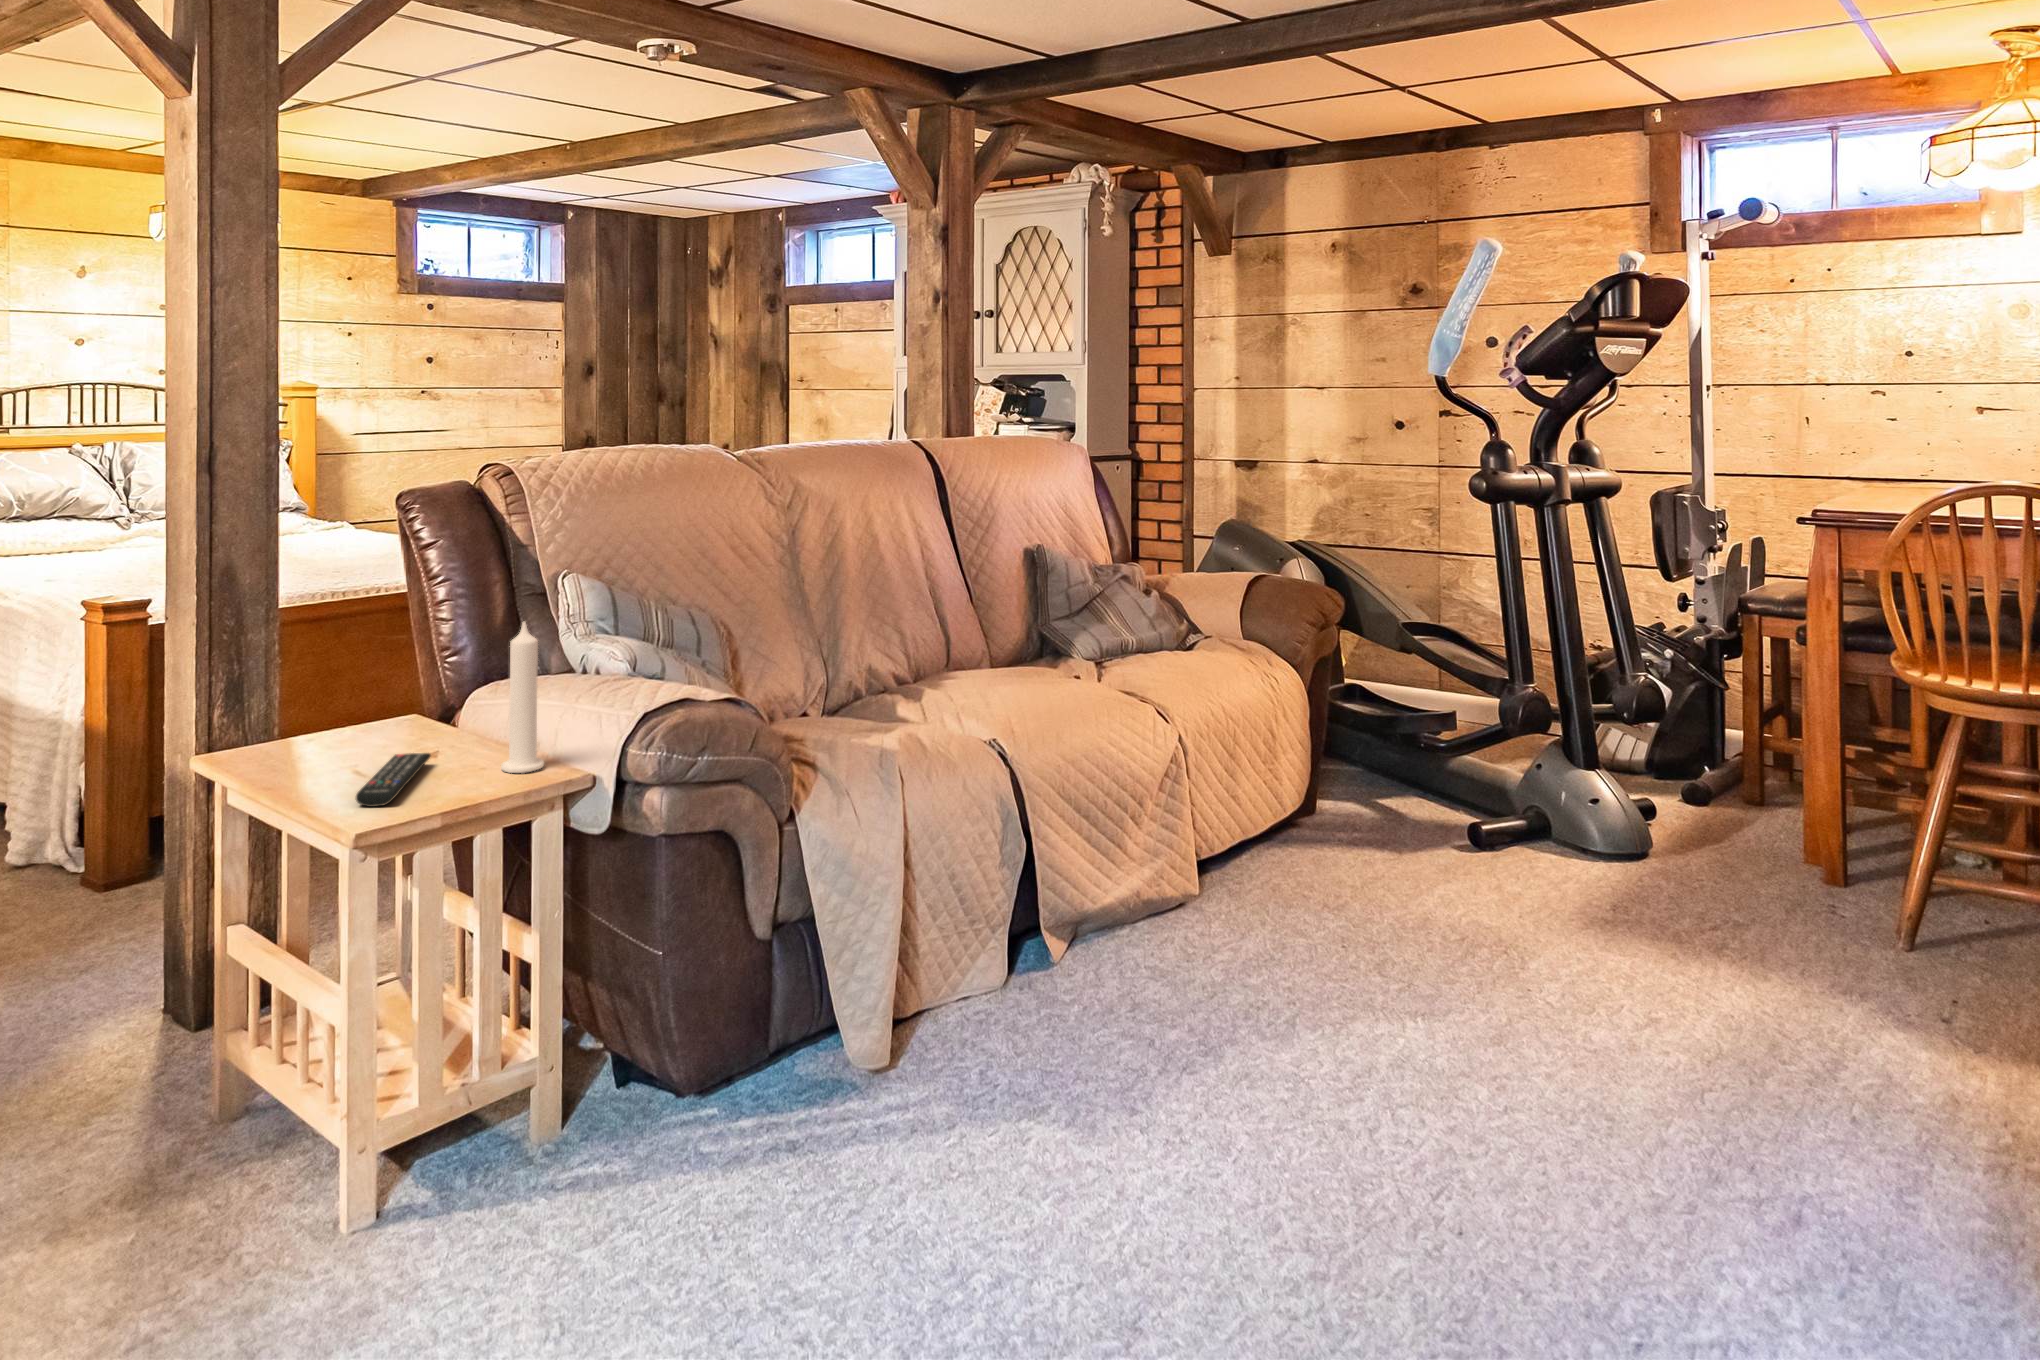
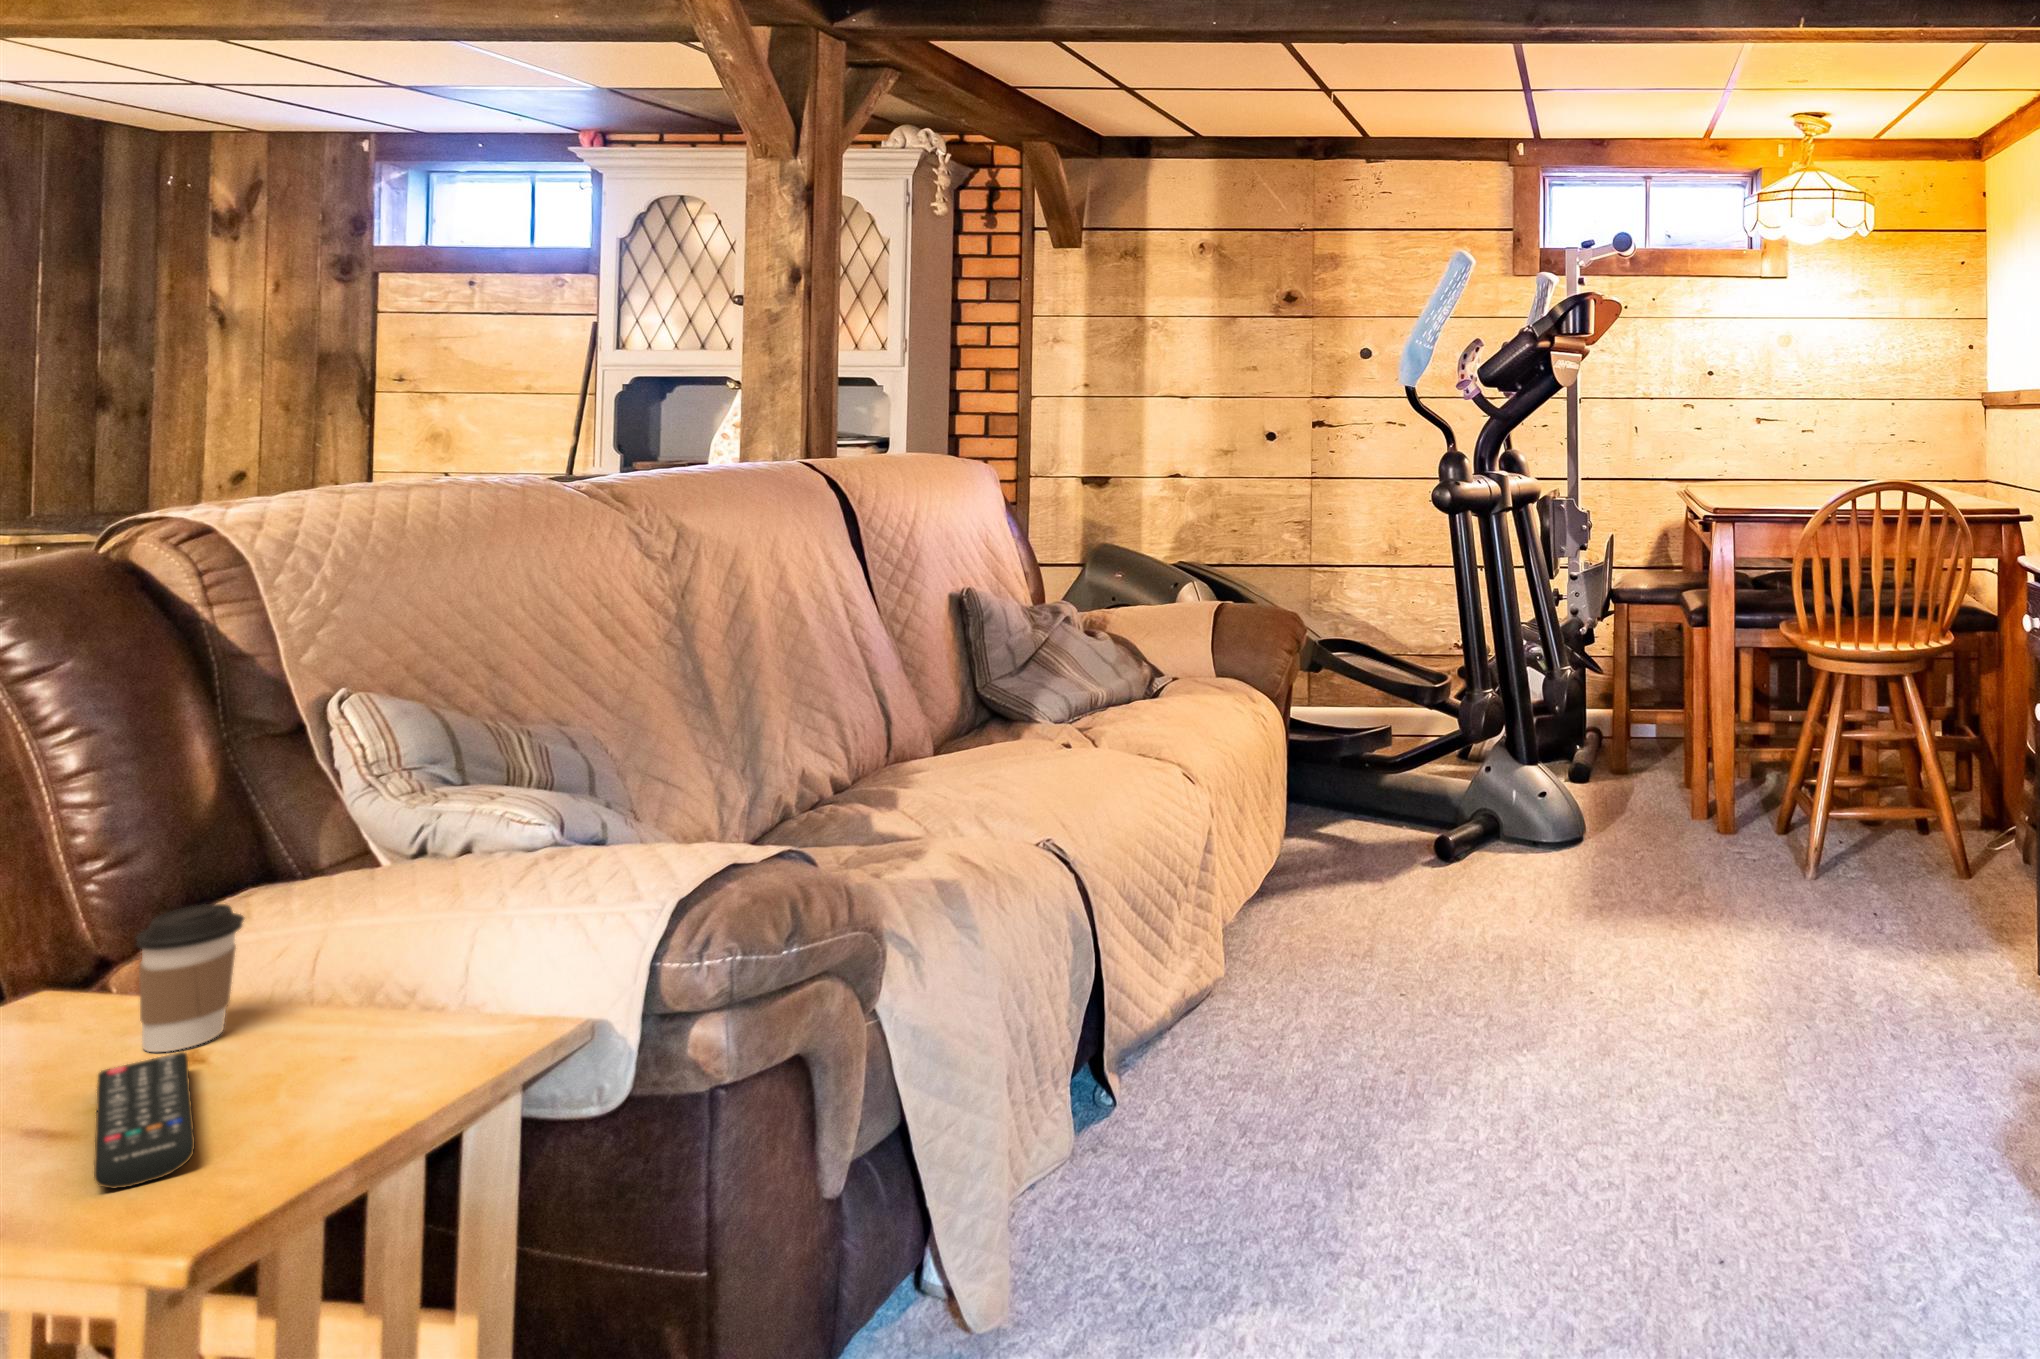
candle: present [501,622,544,773] -> none [354,781,445,1049]
coffee cup: none [422,678,469,754] -> present [136,904,244,1052]

